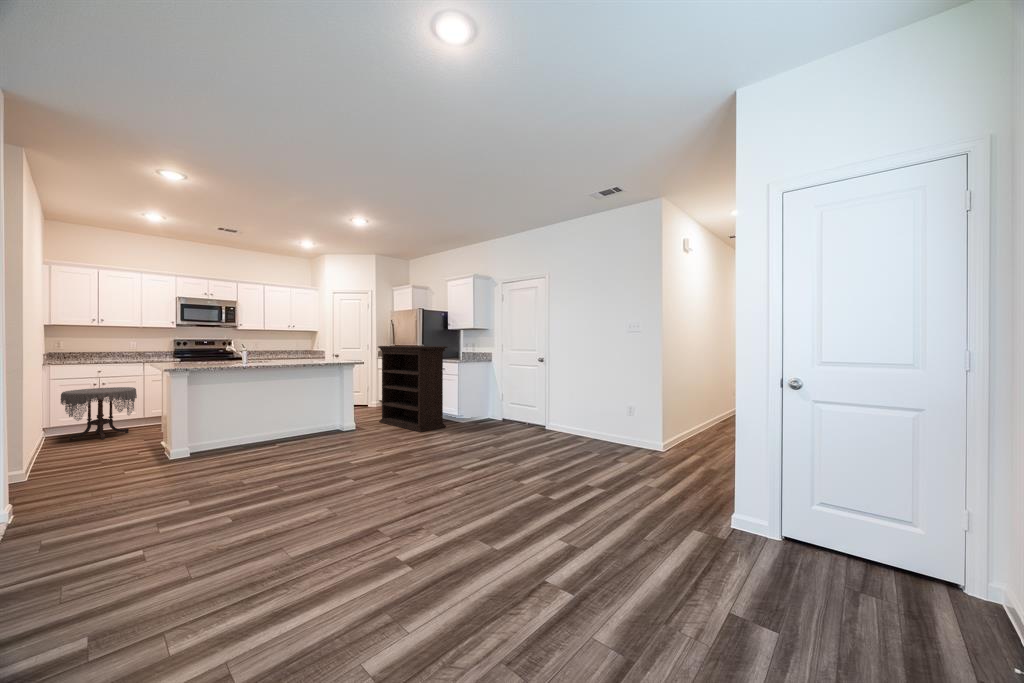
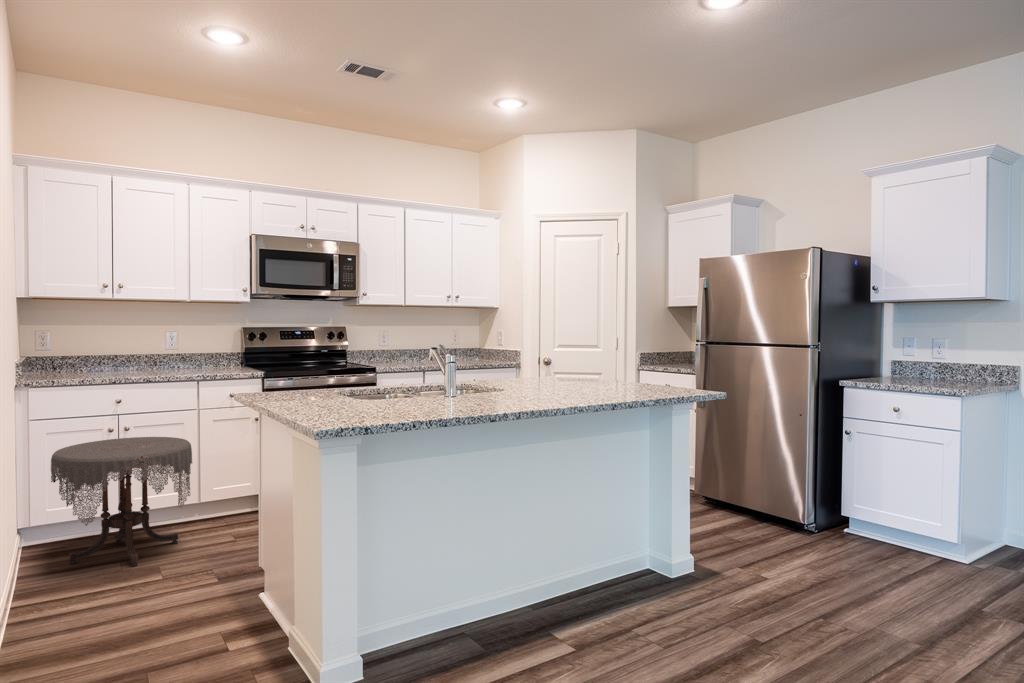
bookshelf: present [378,346,448,432] -> none [717,344,960,602]

